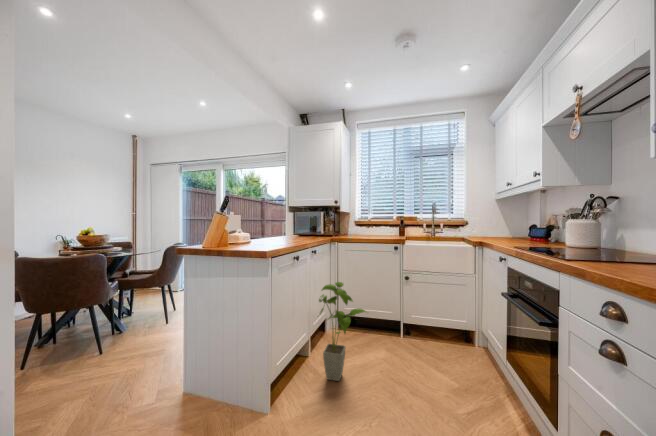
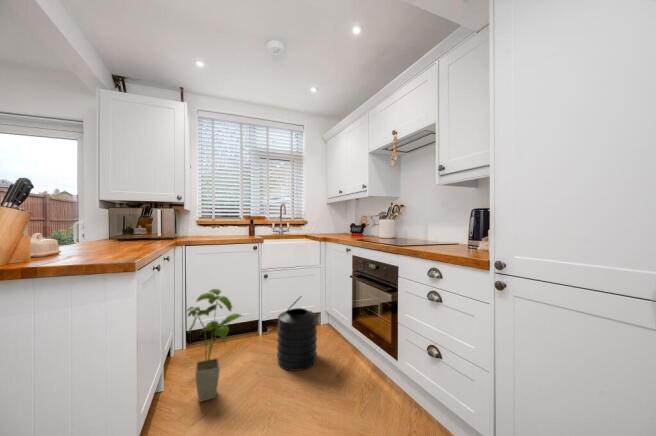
trash can: none [407,304,454,389] -> present [277,297,317,371]

